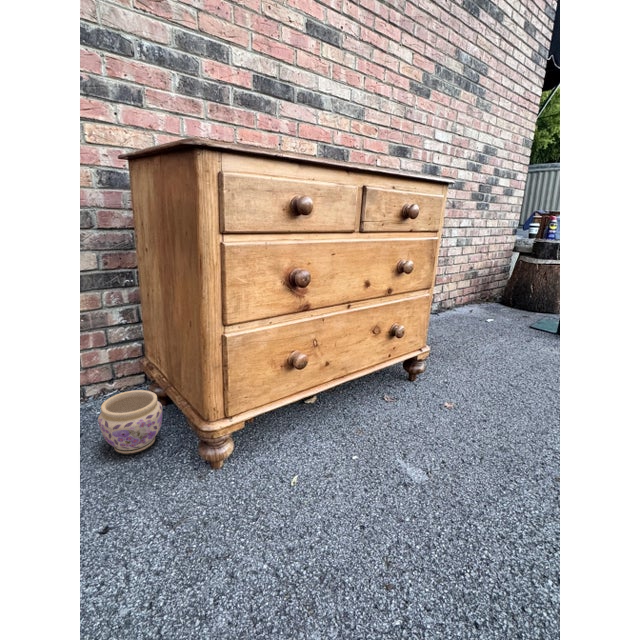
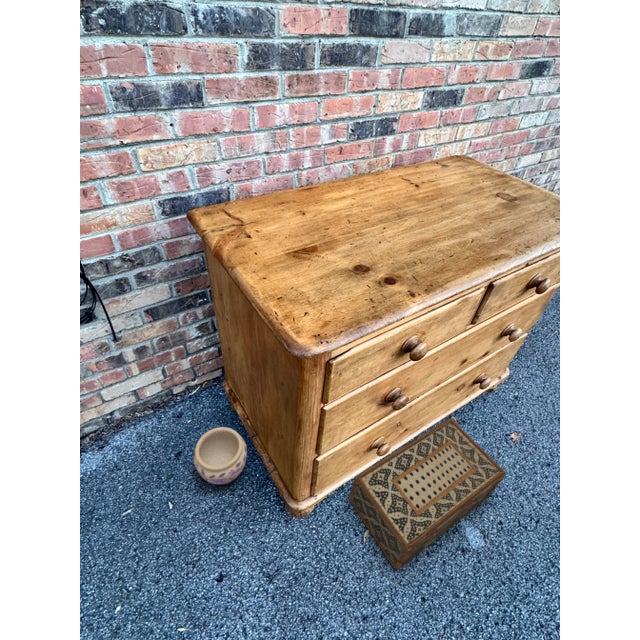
woven basket: none [276,372,432,504] -> present [349,419,506,570]

